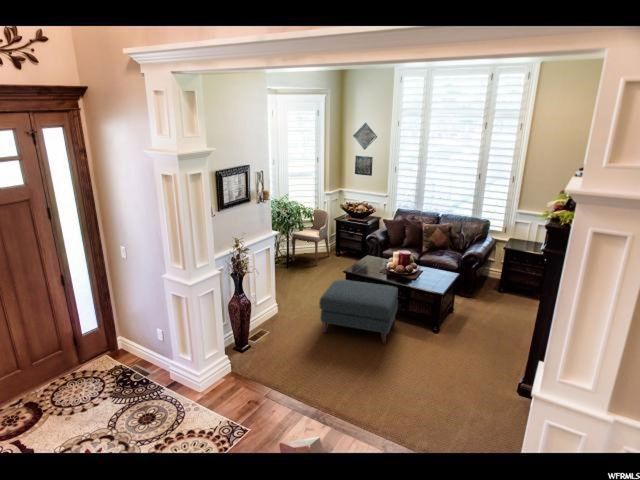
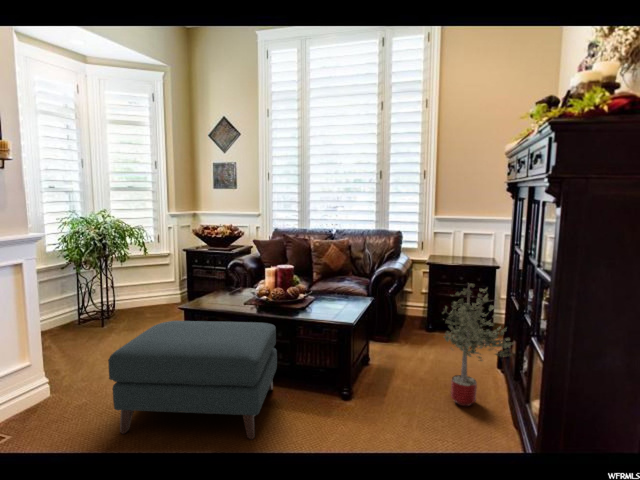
armchair: present [292,208,330,266] -> none [110,235,176,320]
potted tree: none [492,279,533,344] -> present [442,284,513,406]

